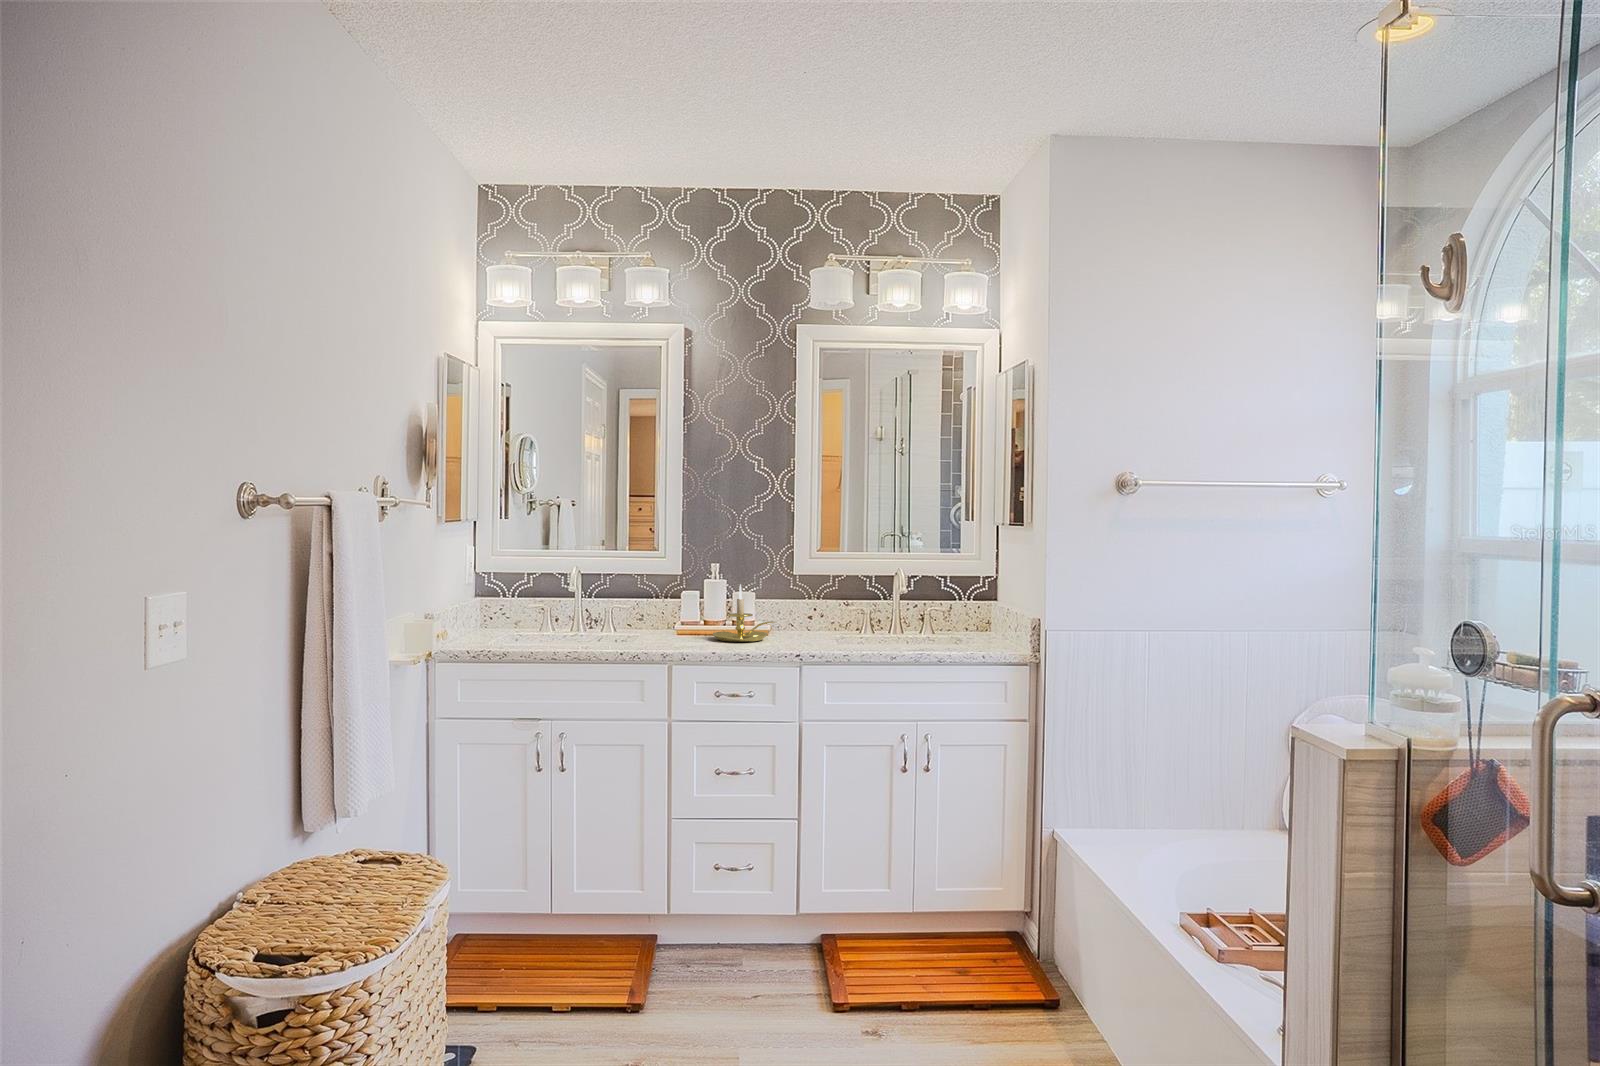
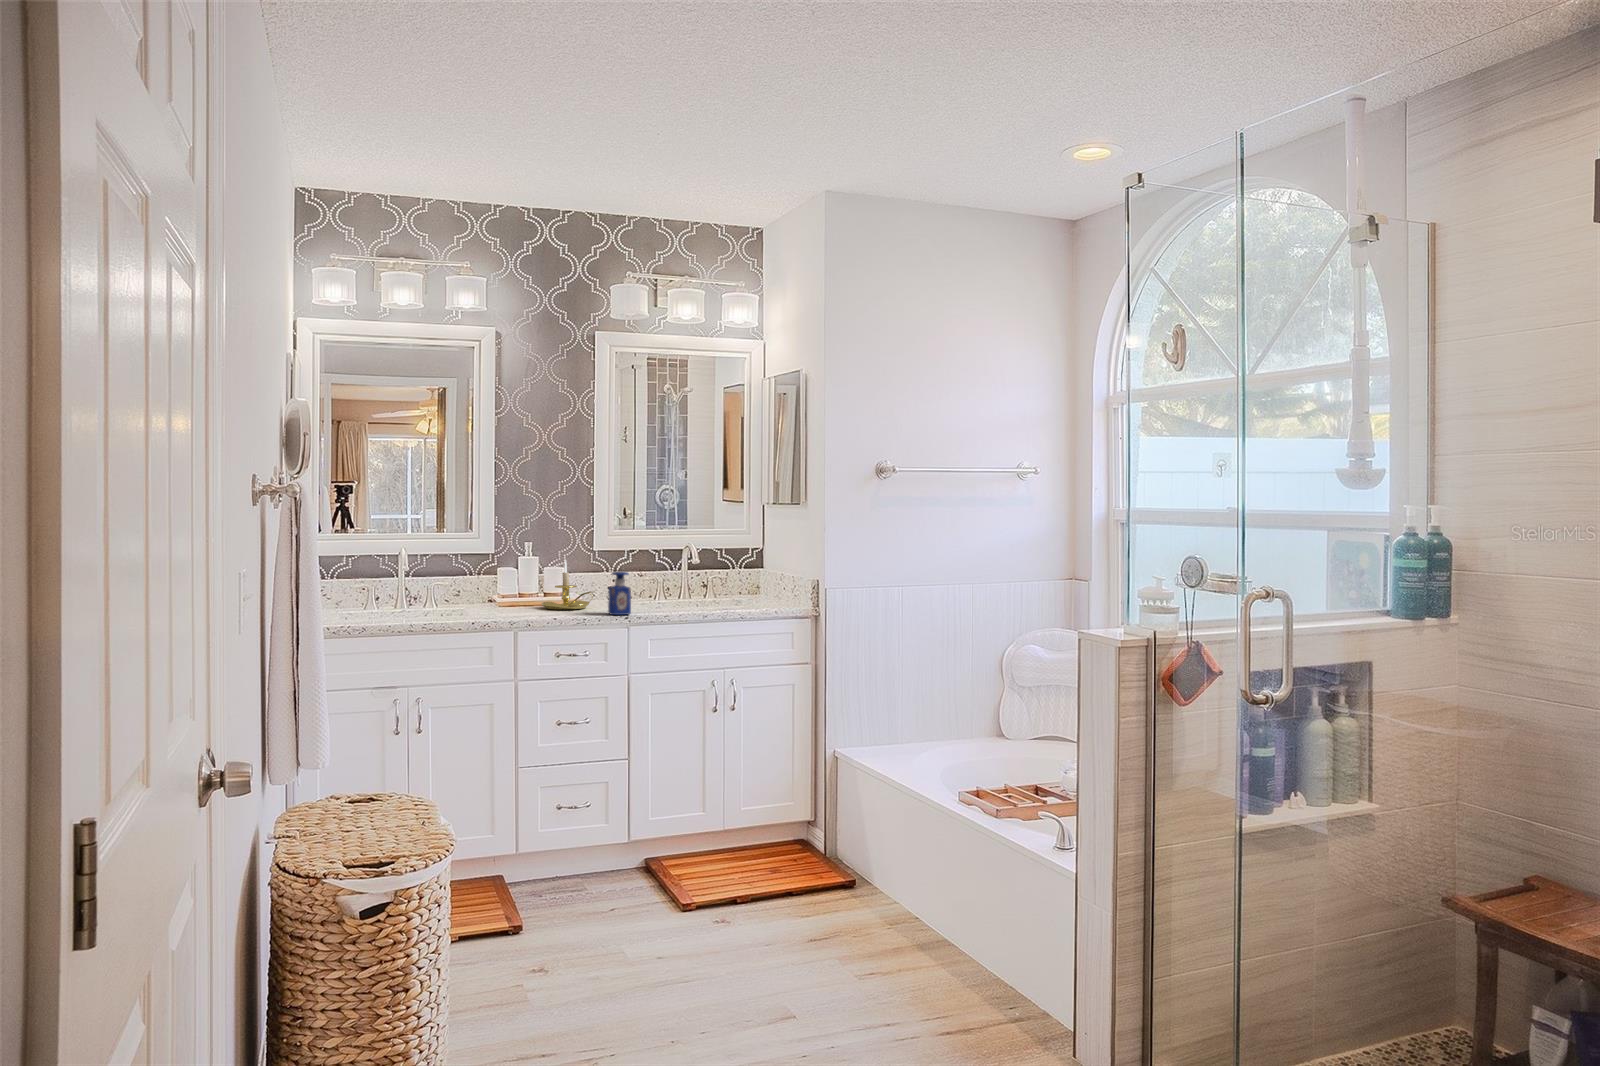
perfume bottle: none [778,600,801,651] -> present [608,571,631,615]

